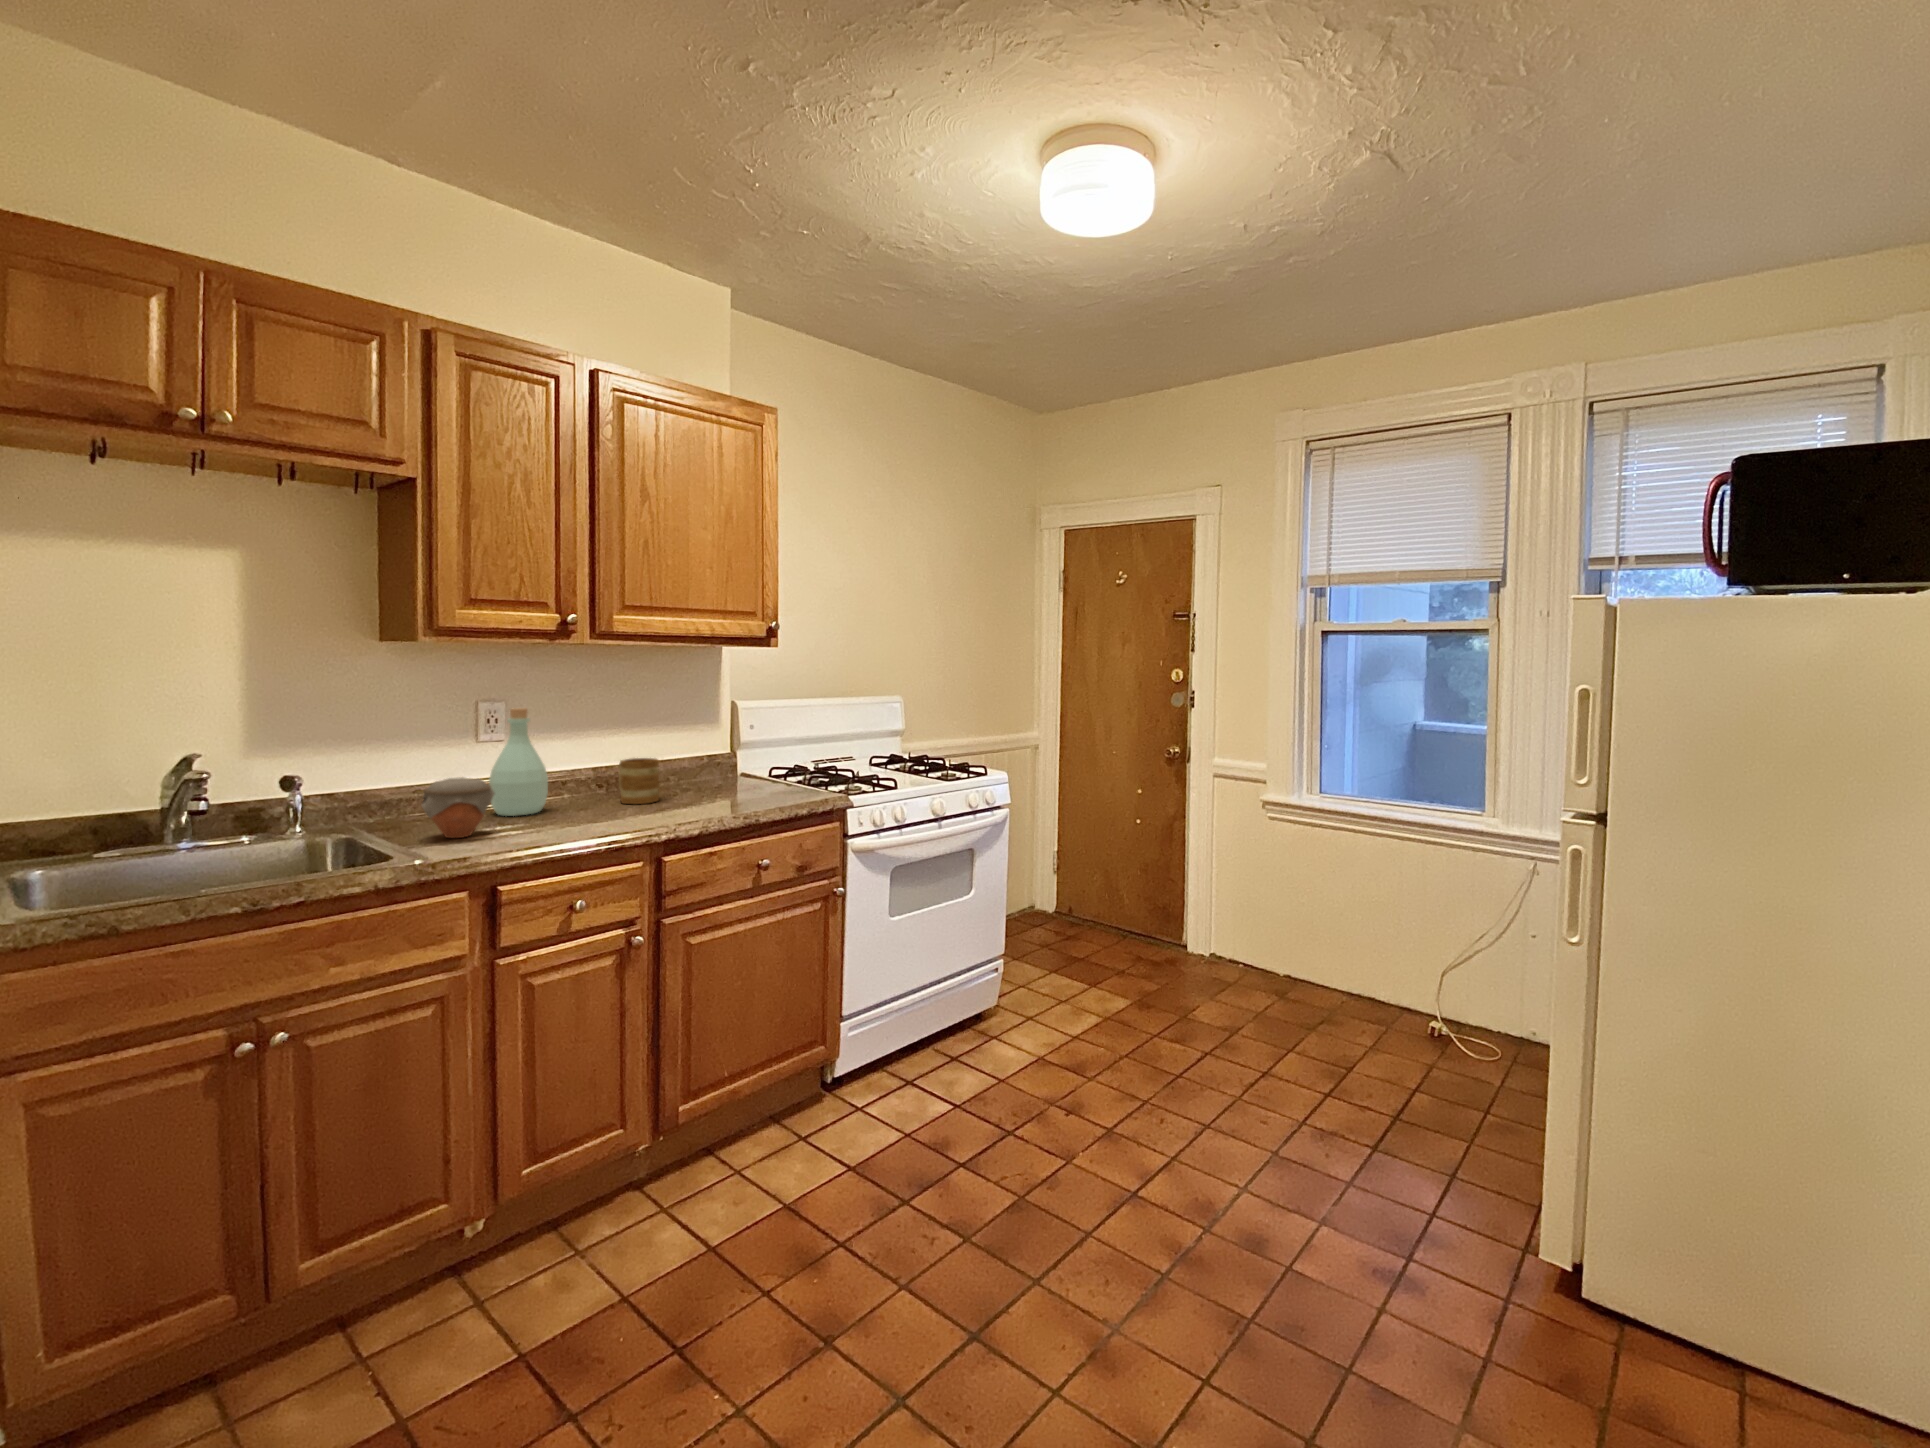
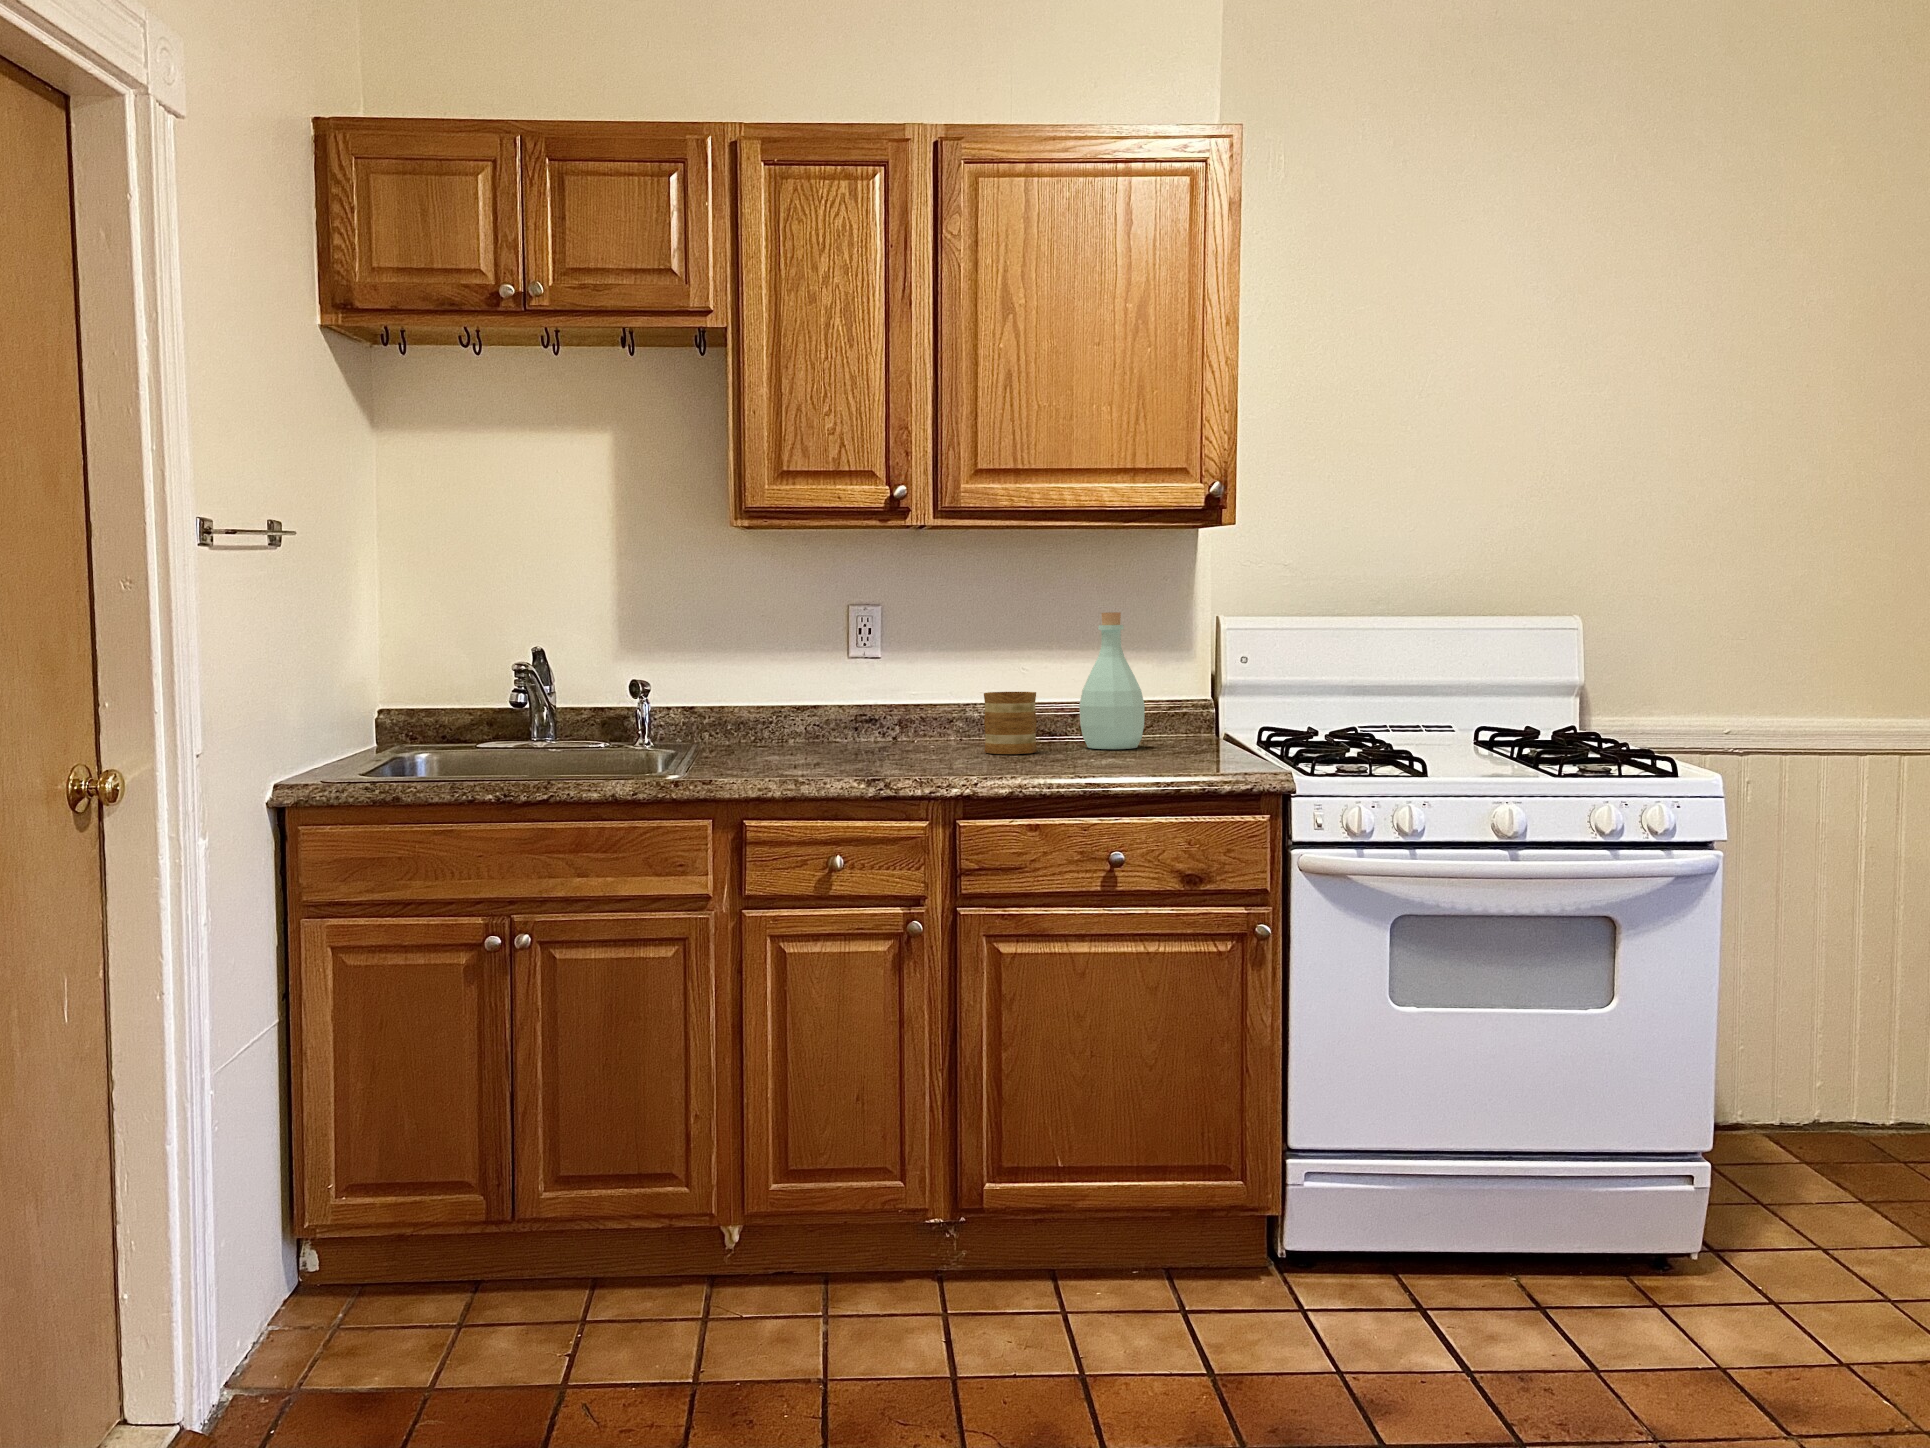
bottle: present [489,708,548,816] -> present [1079,612,1145,749]
jar: present [422,777,495,838] -> none [711,692,793,764]

